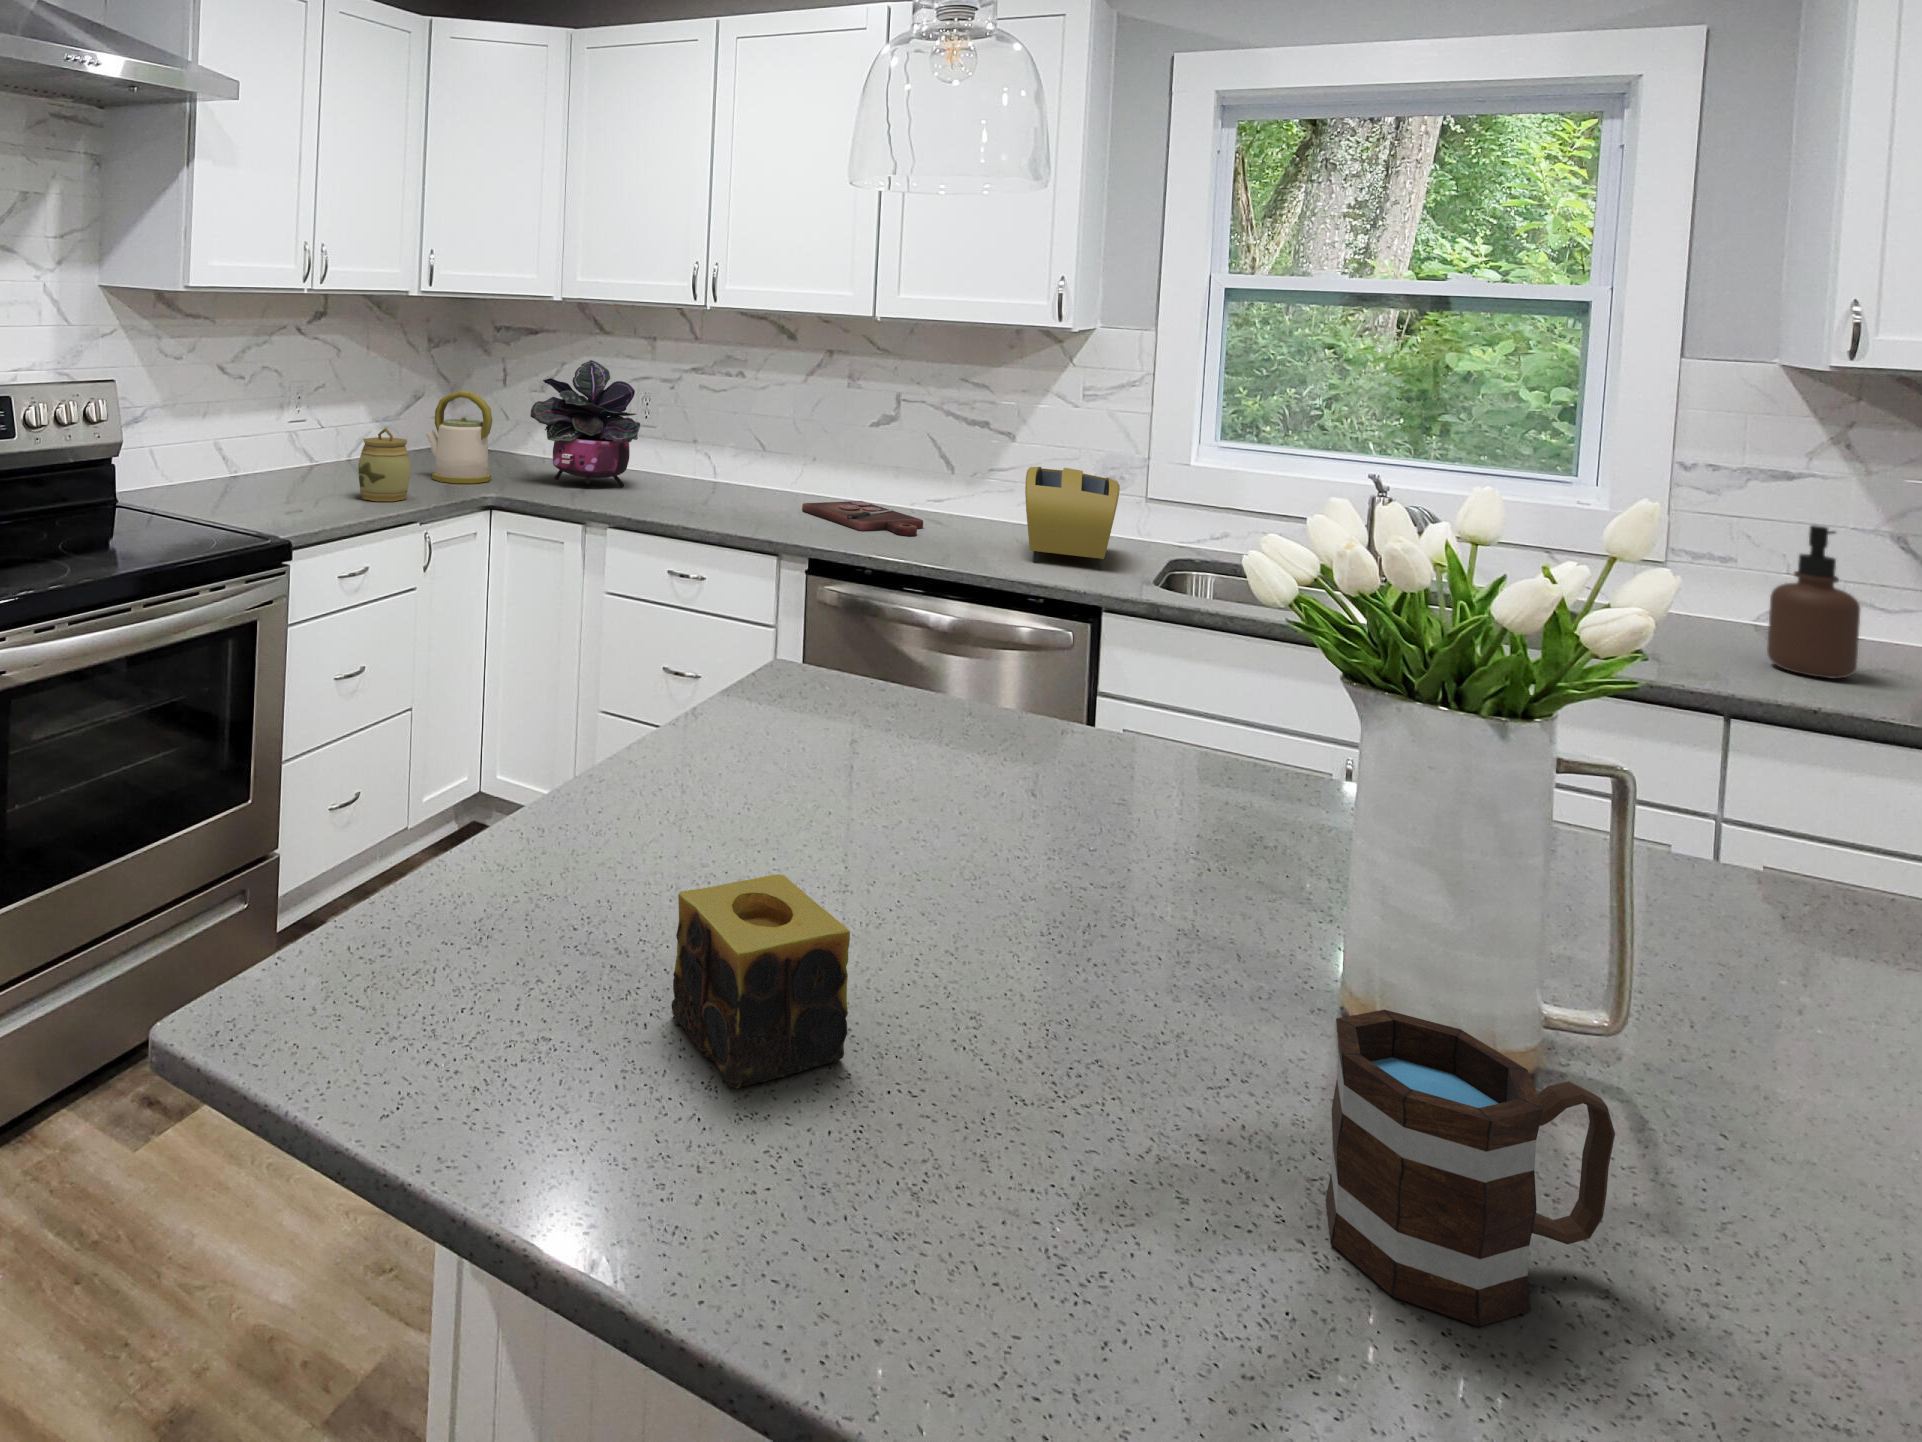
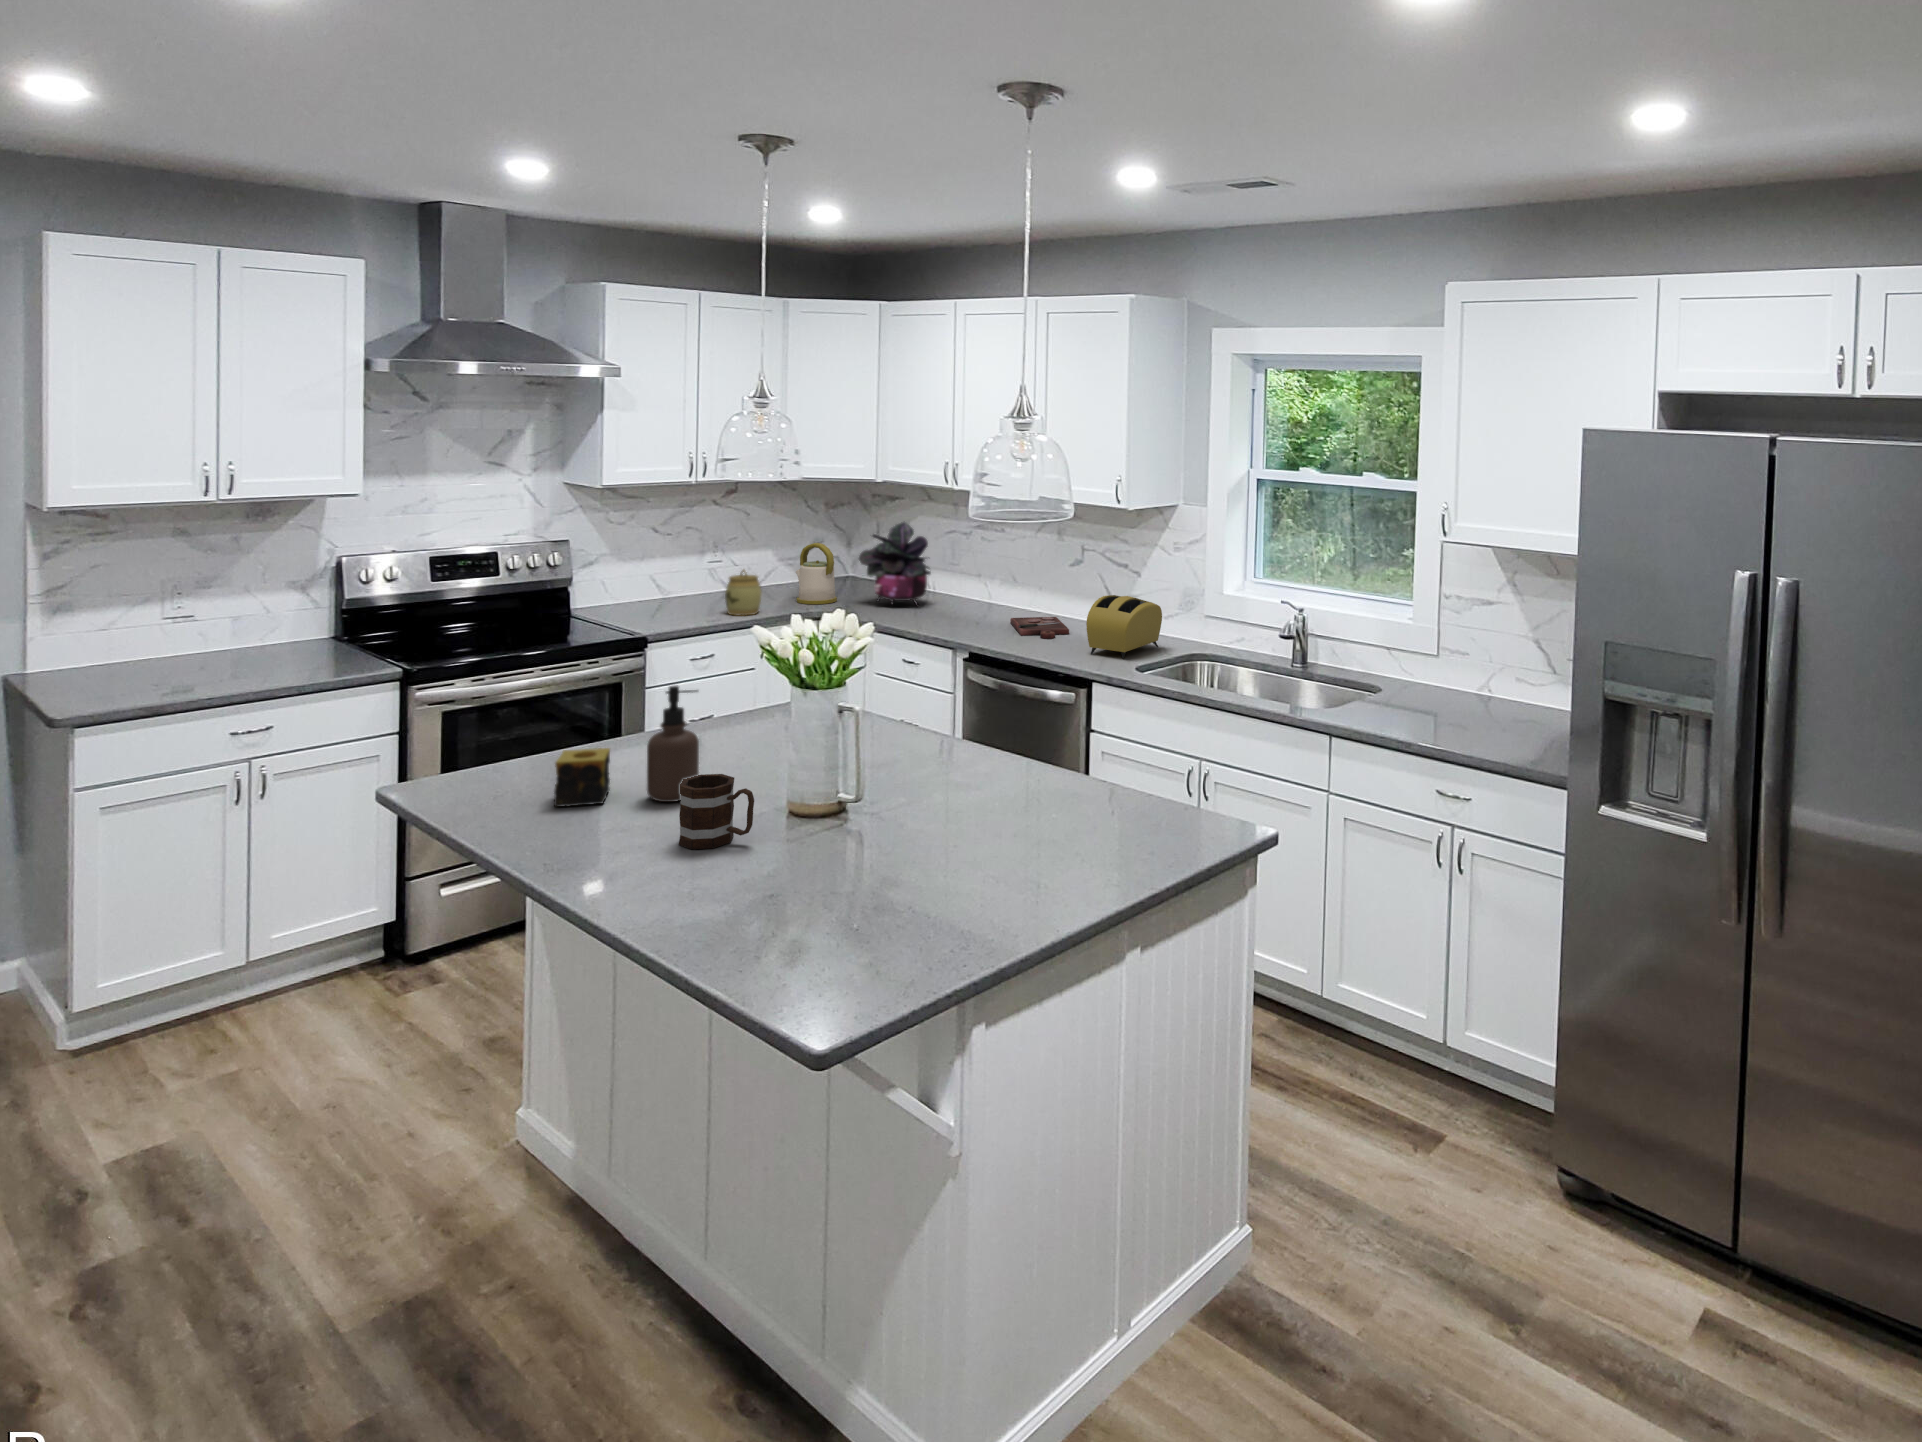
soap dispenser: present [1767,525,1860,679] -> present [647,686,699,802]

